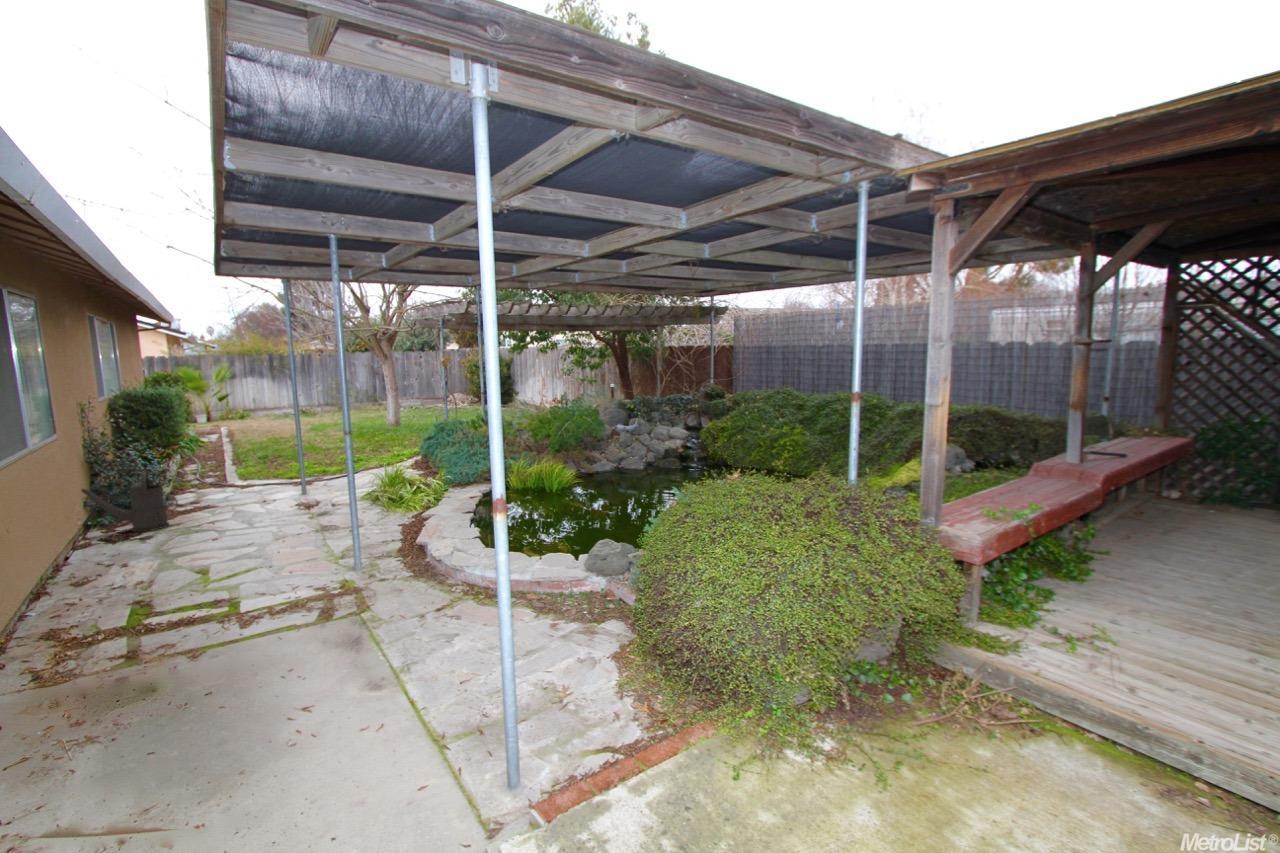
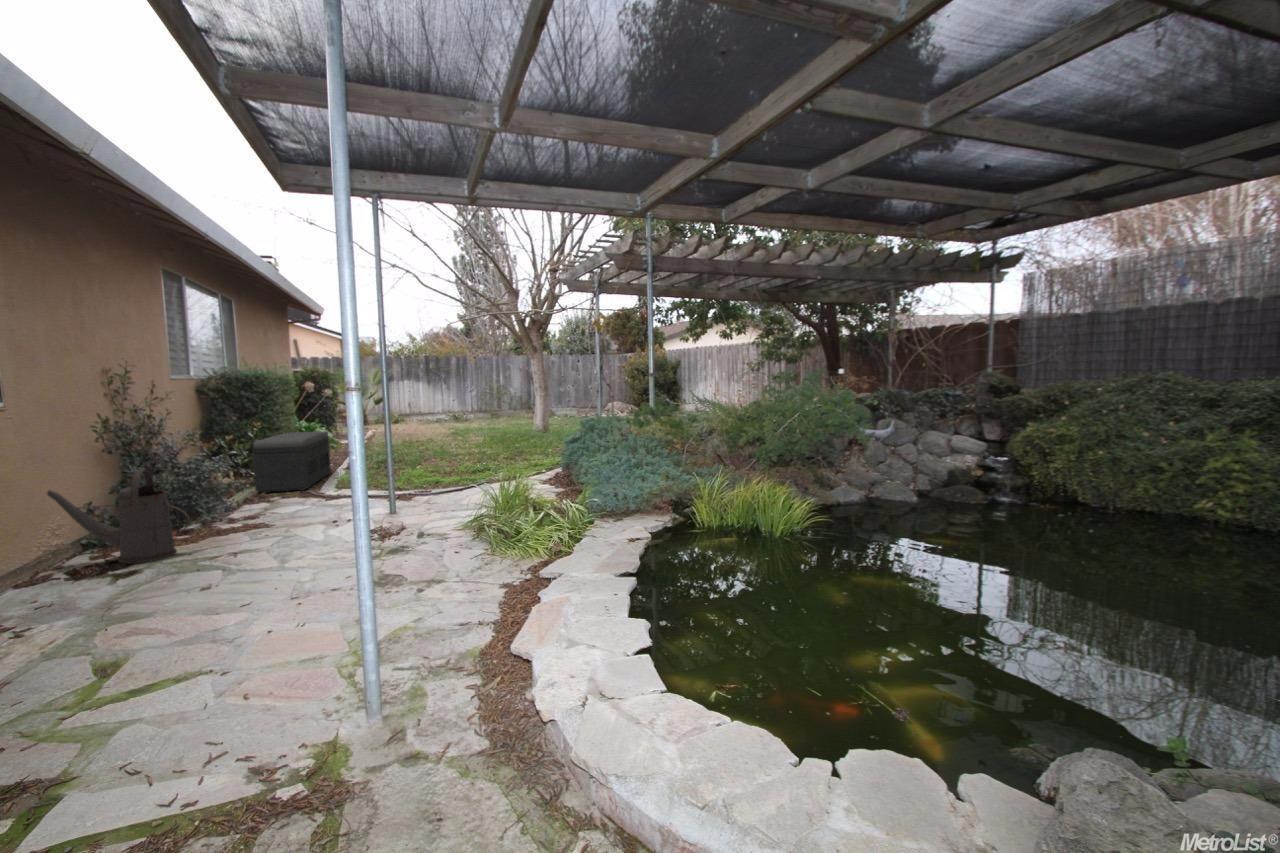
storage bench: none [173,436,226,486] -> present [253,431,331,493]

